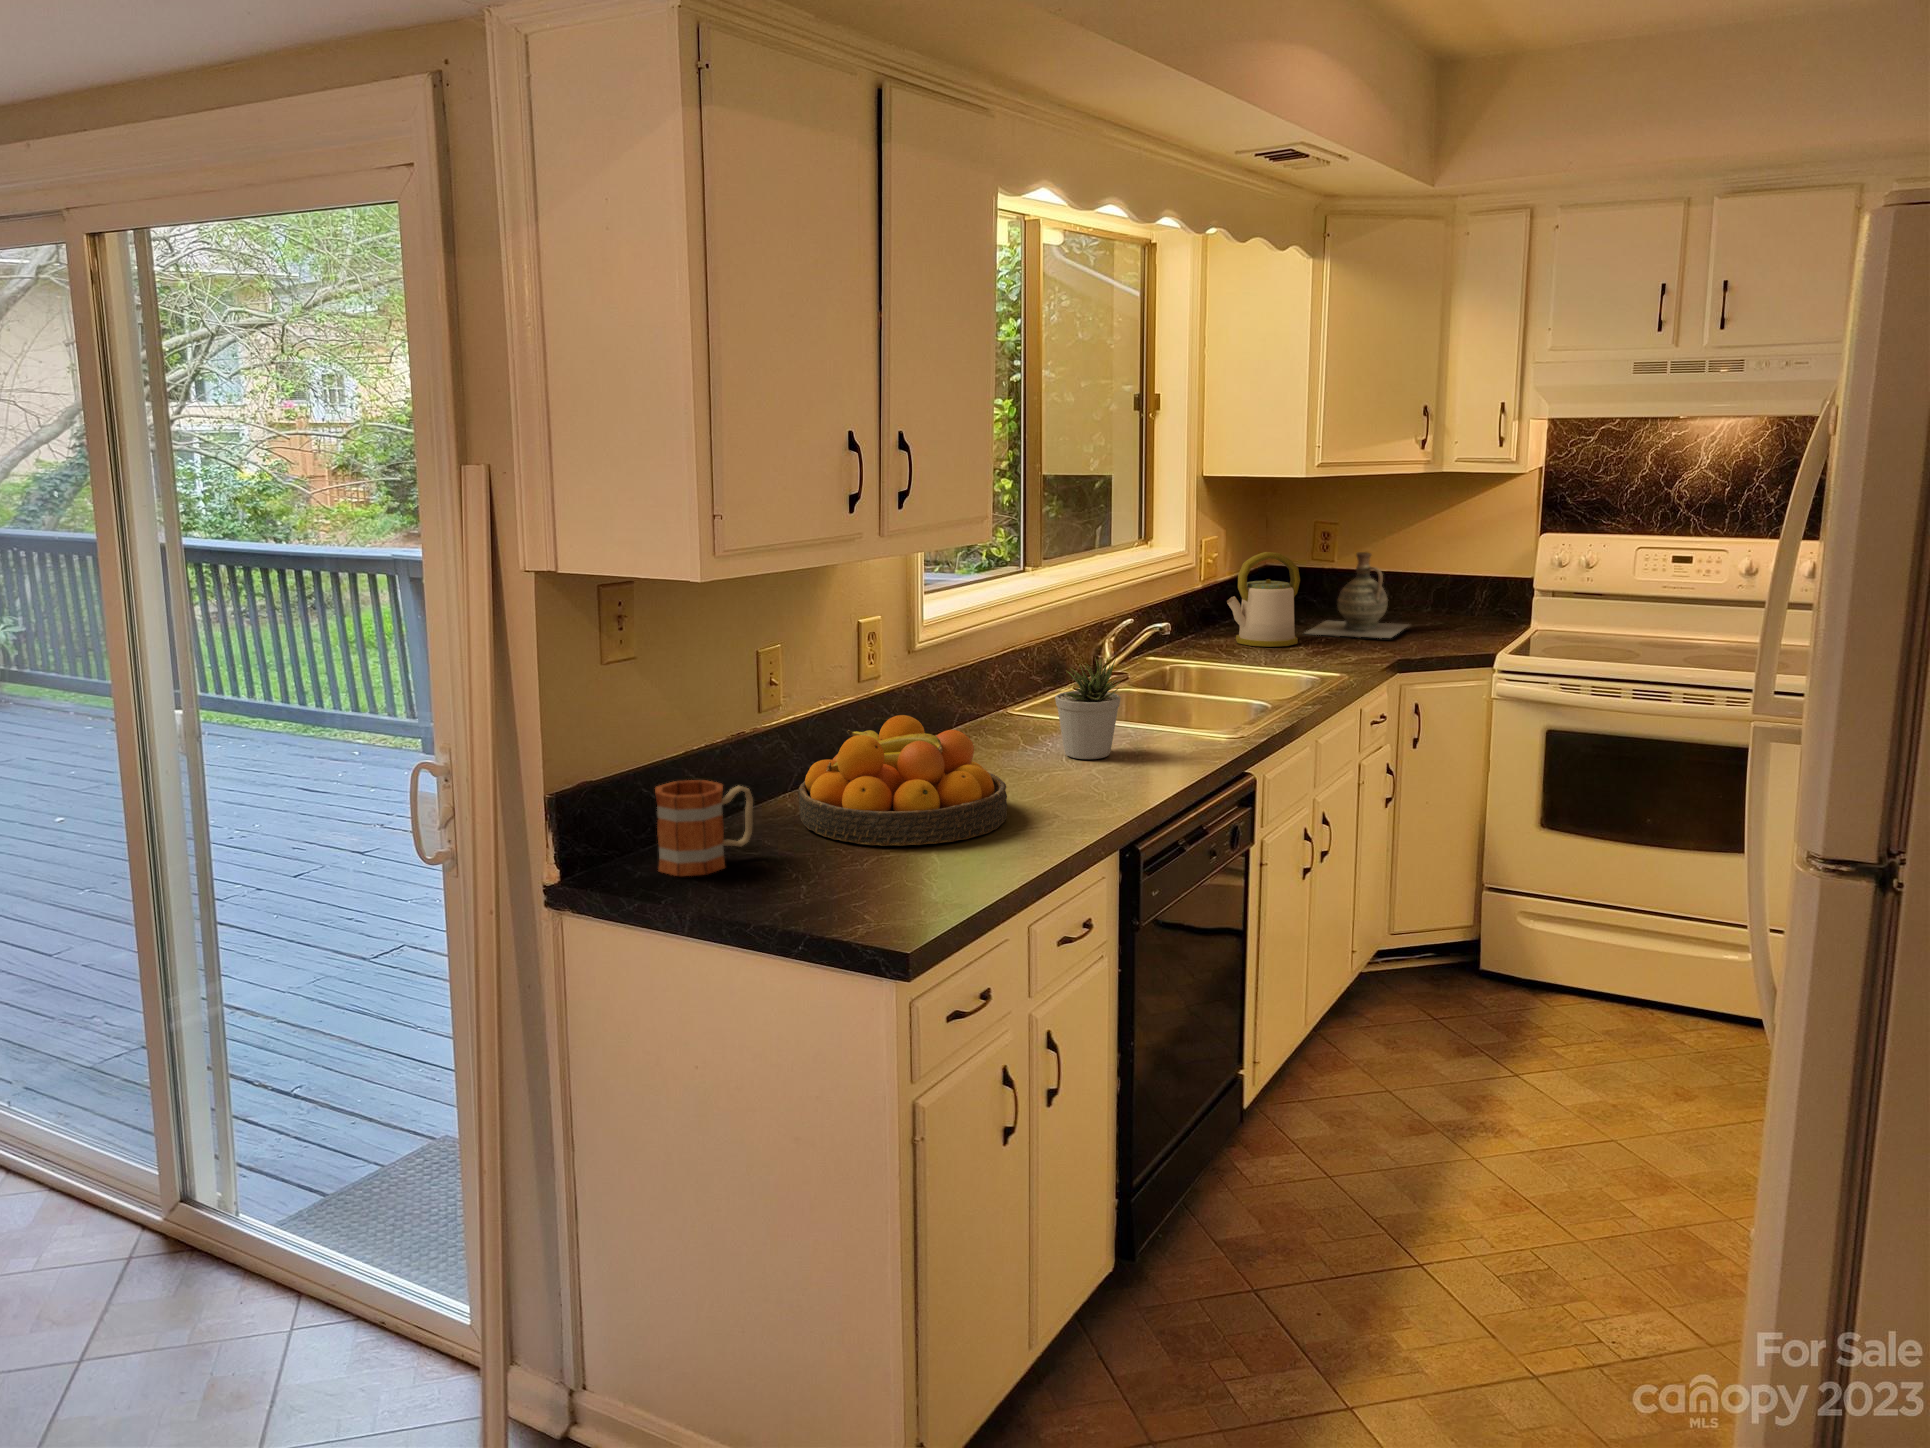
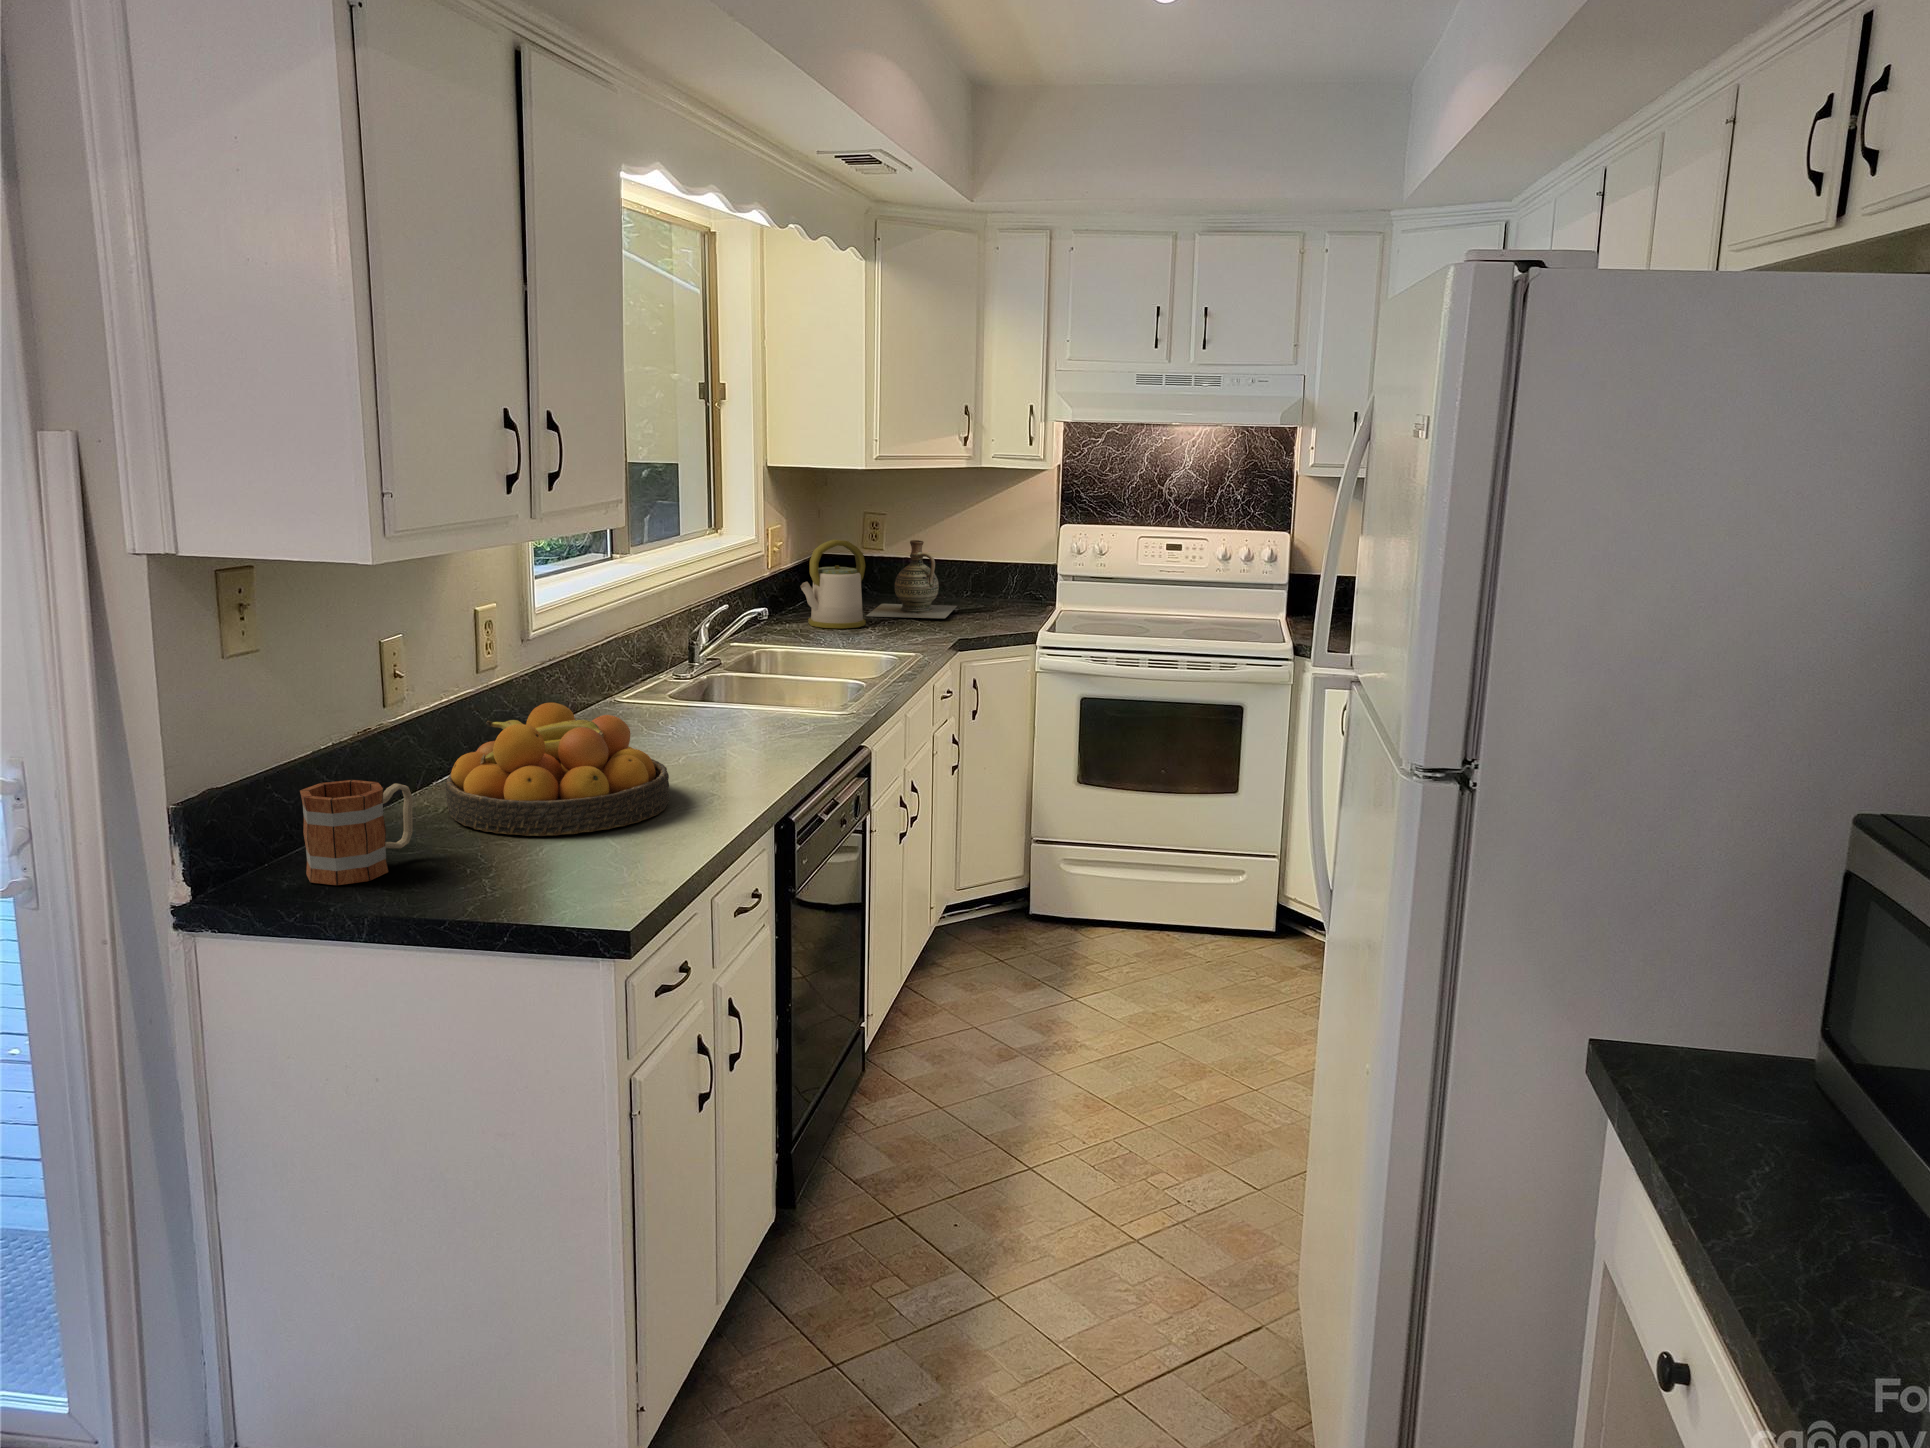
potted plant: present [1055,659,1121,759] -> none [685,639,749,739]

